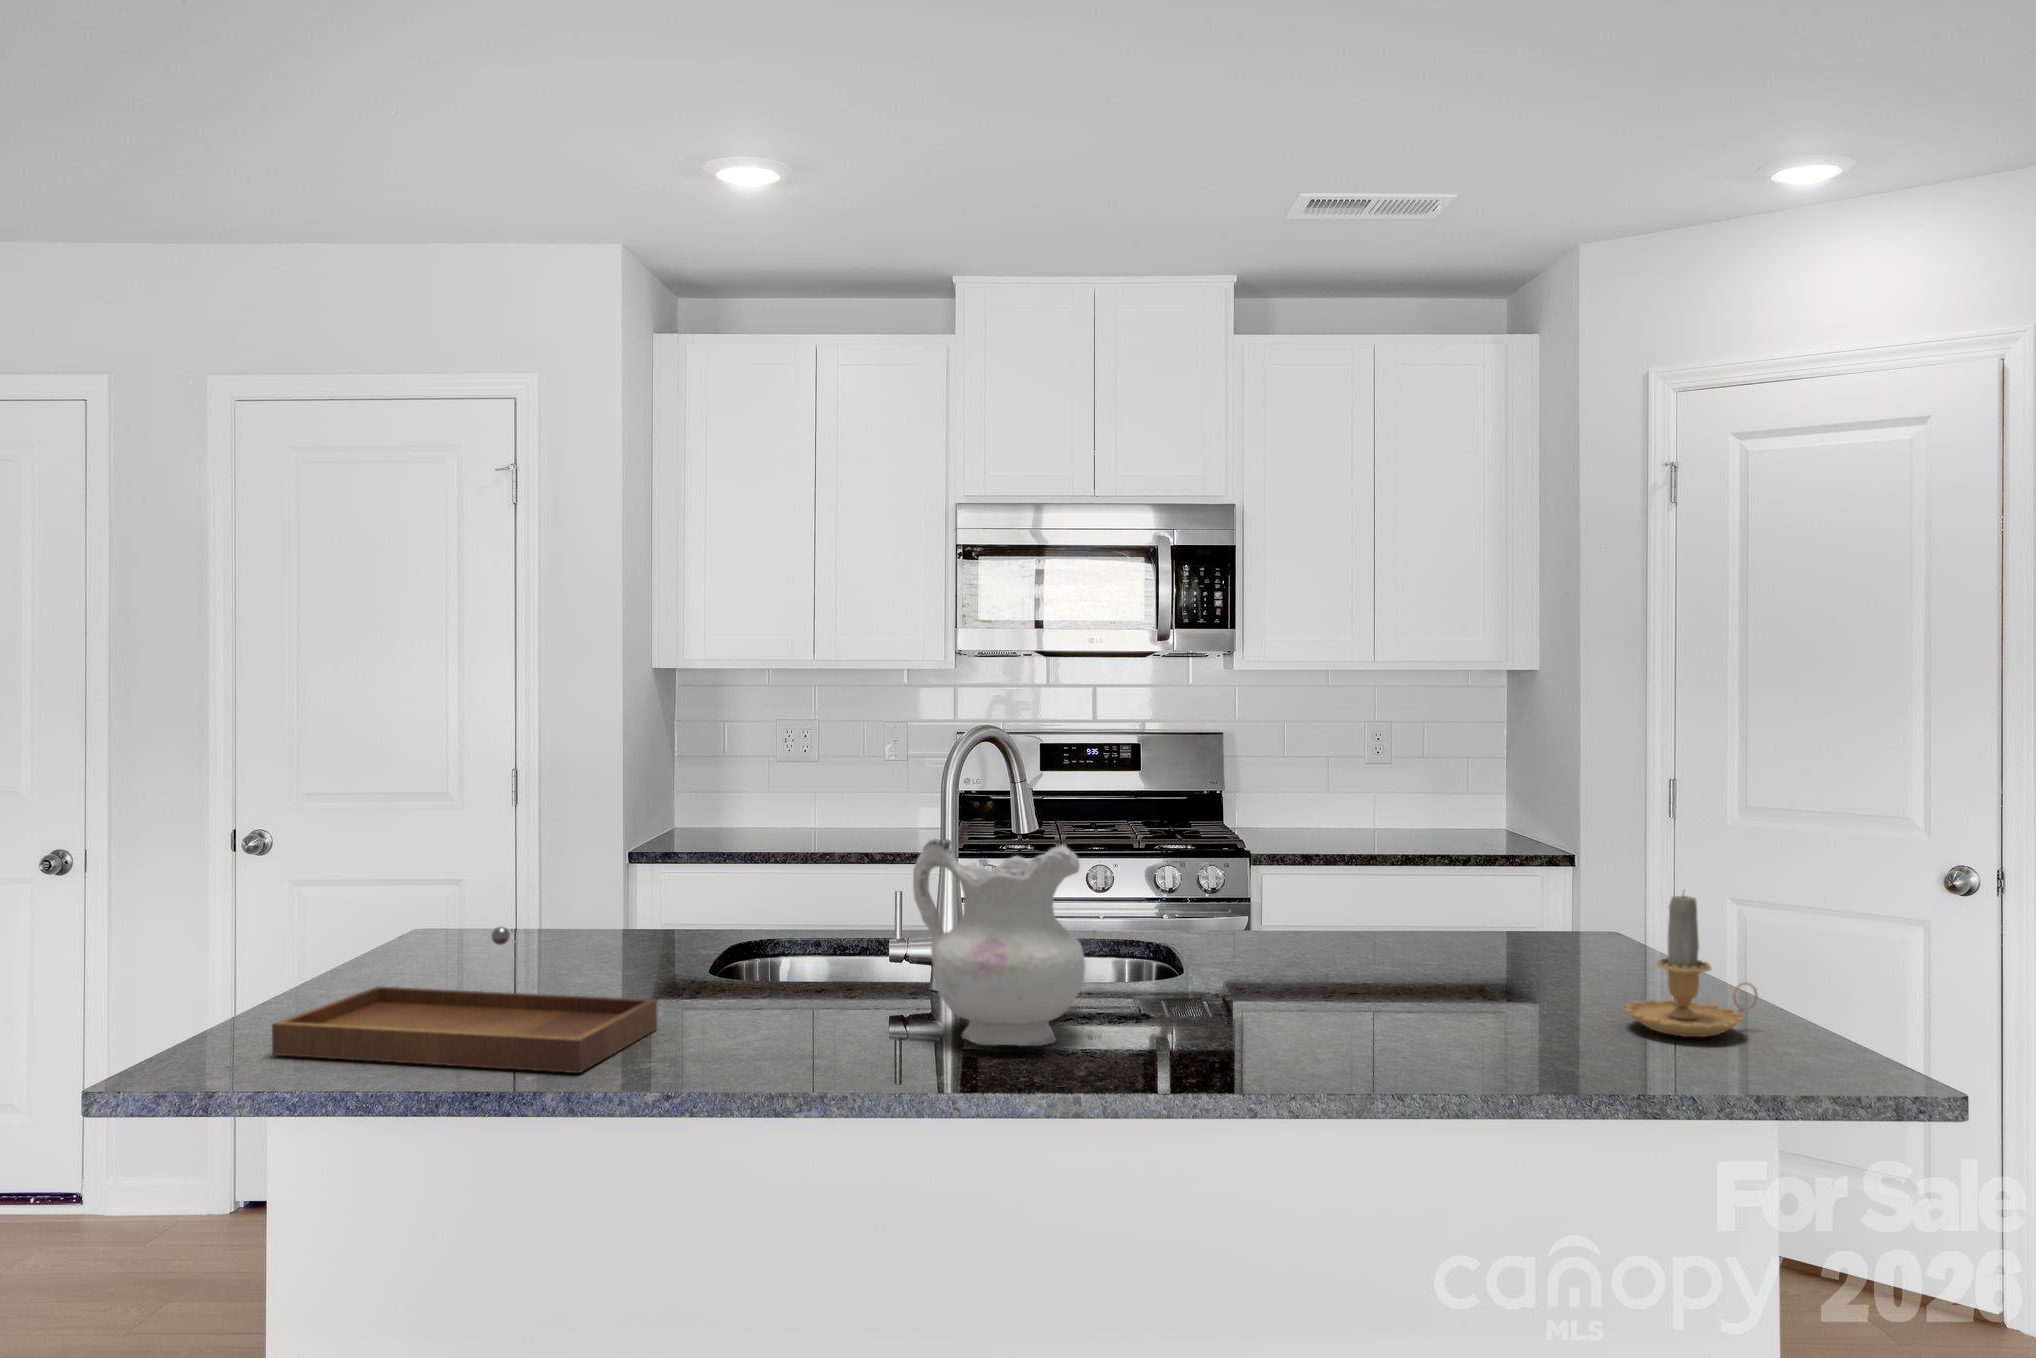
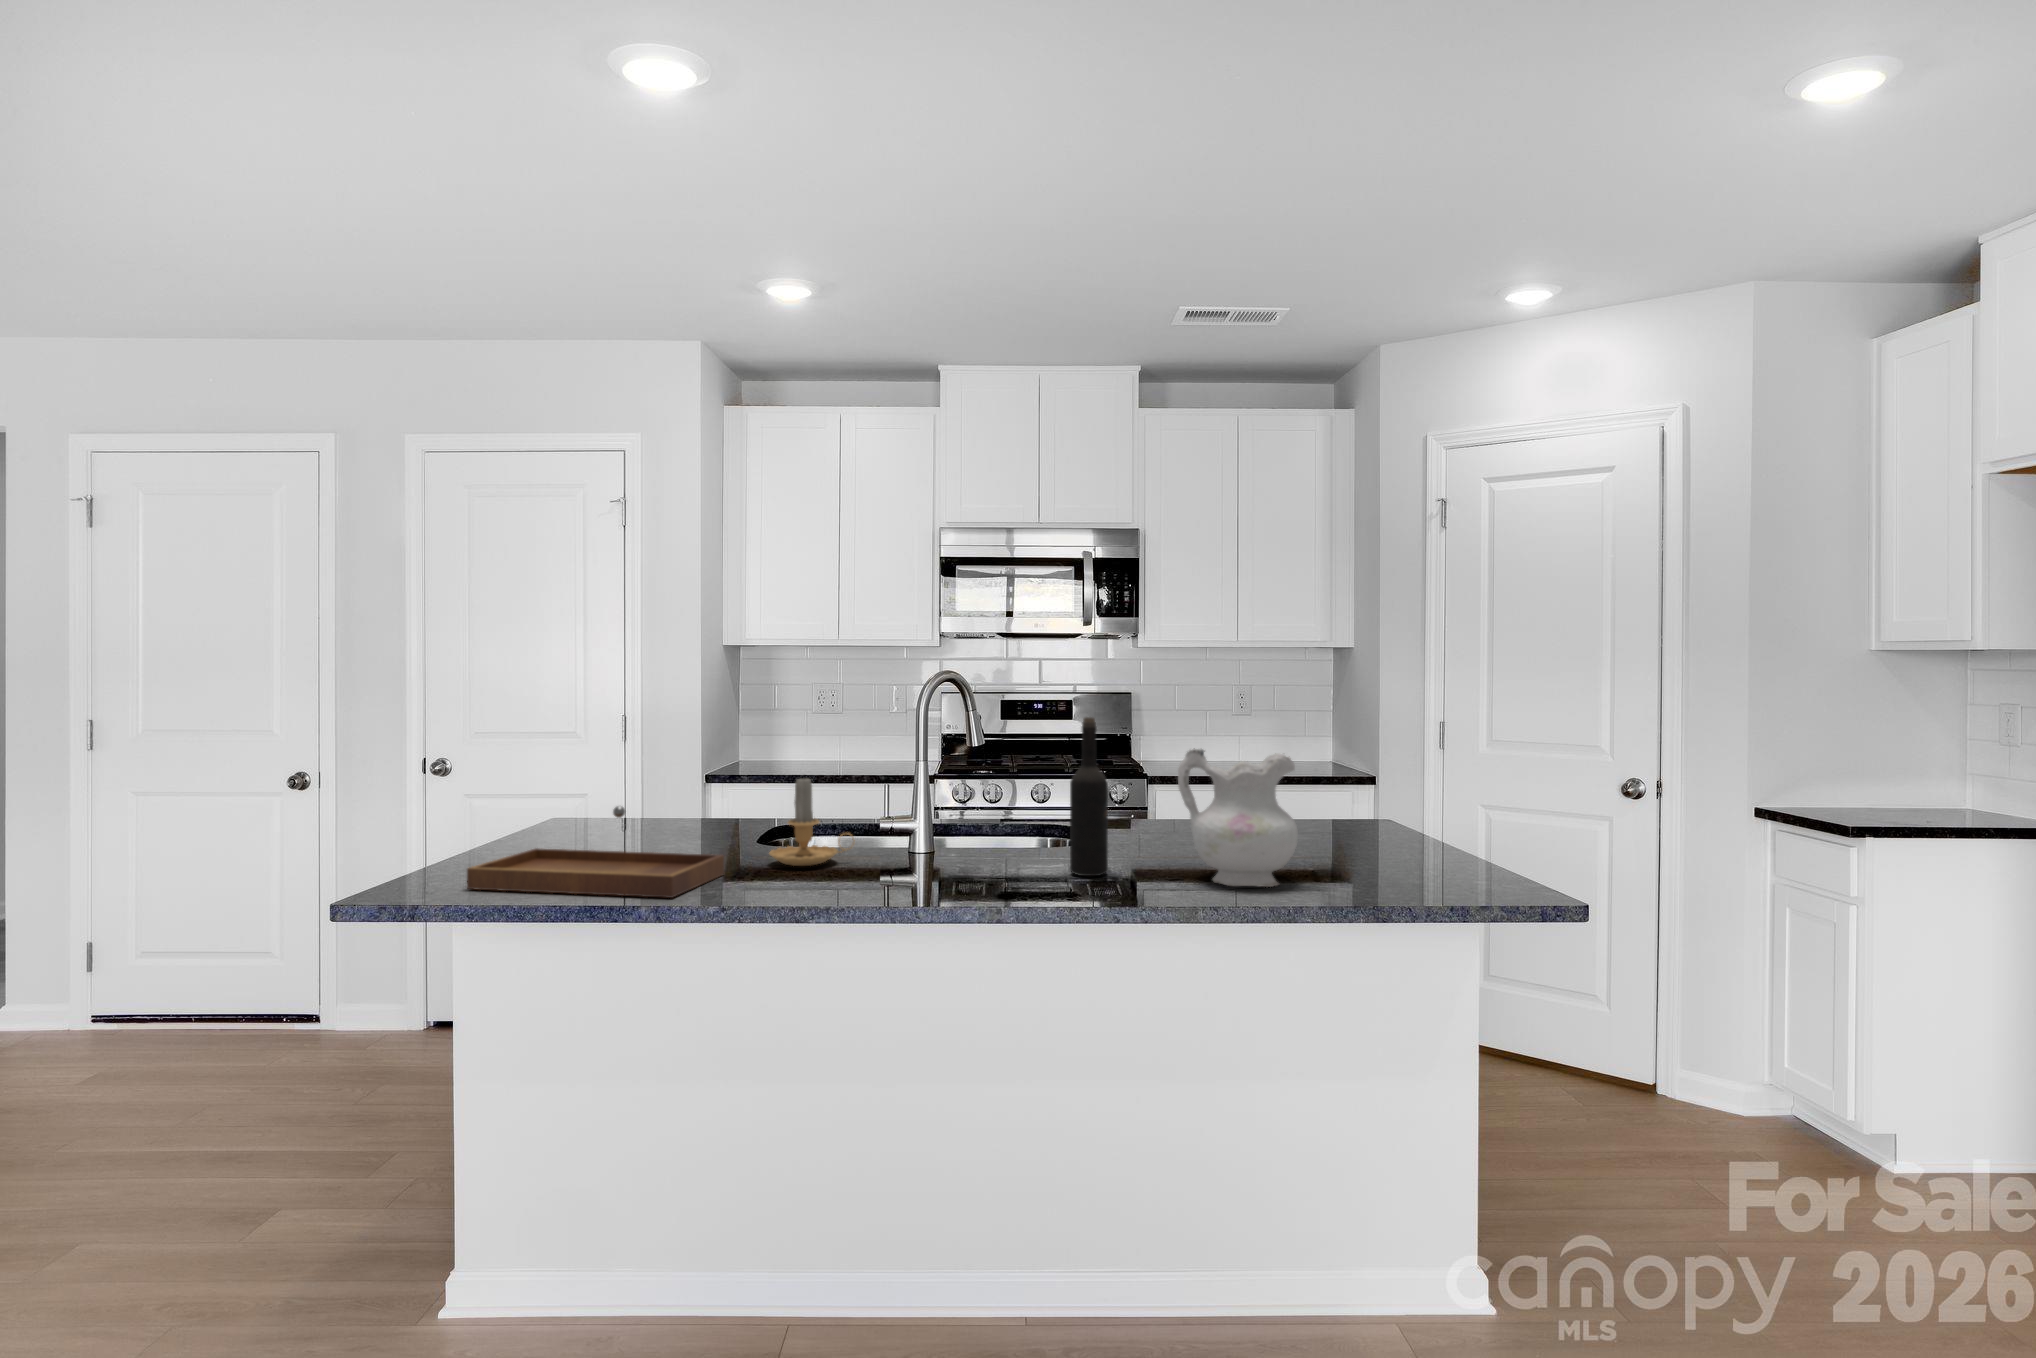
wine bottle: none [1177,794,1234,1035] -> present [1070,717,1108,876]
ceramic pitcher: present [913,839,1085,1046] -> present [1178,748,1298,887]
candle: present [1625,895,1758,1037] -> present [769,778,855,866]

